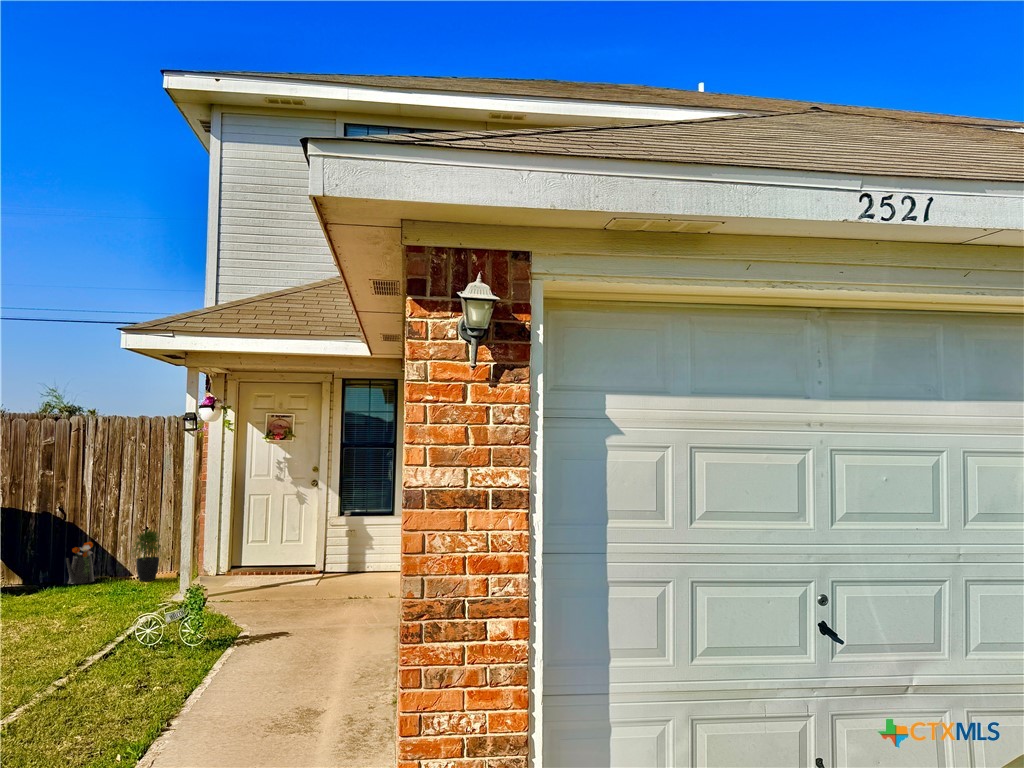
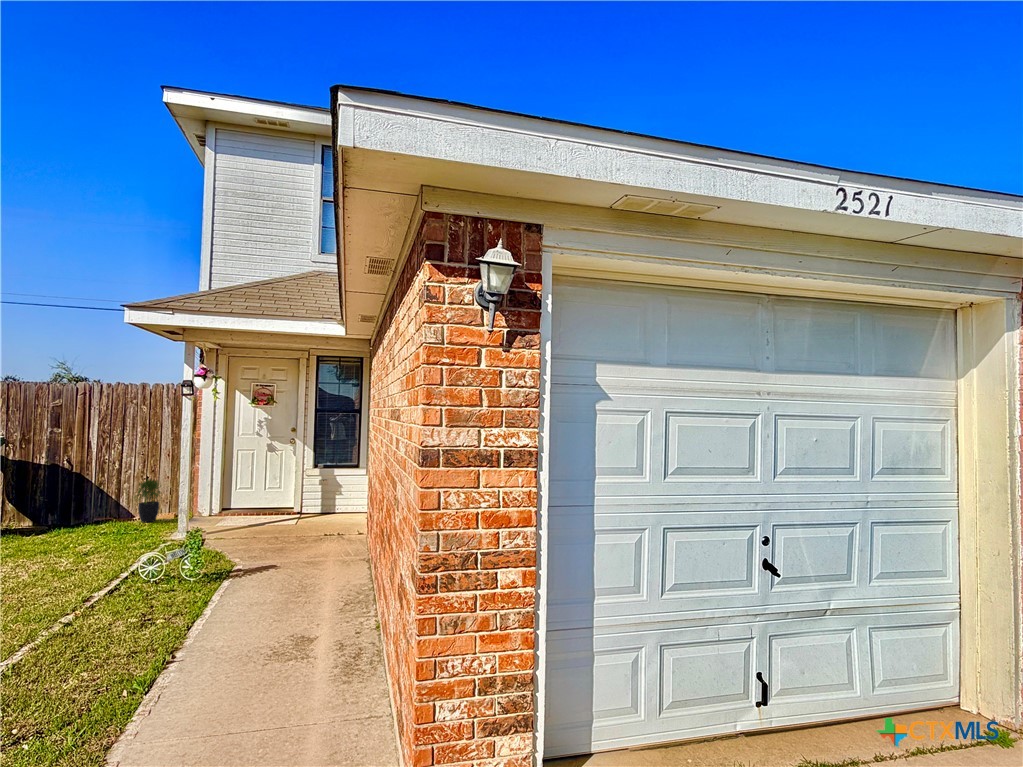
watering can: present [66,542,95,584] -> none [72,489,100,526]

